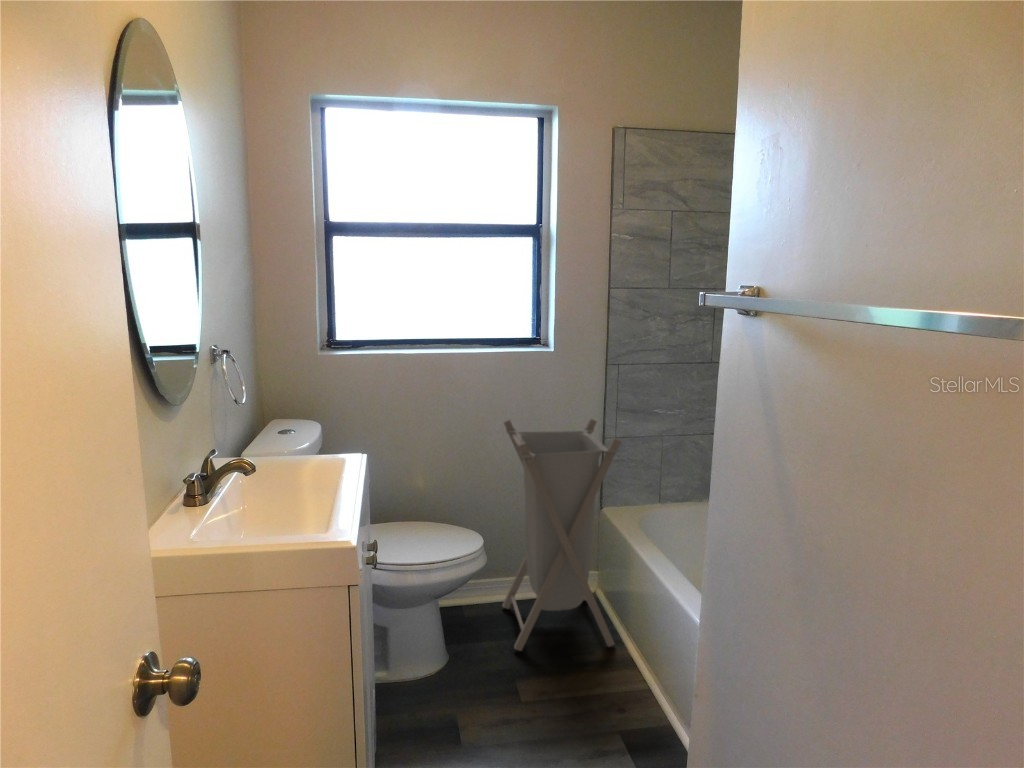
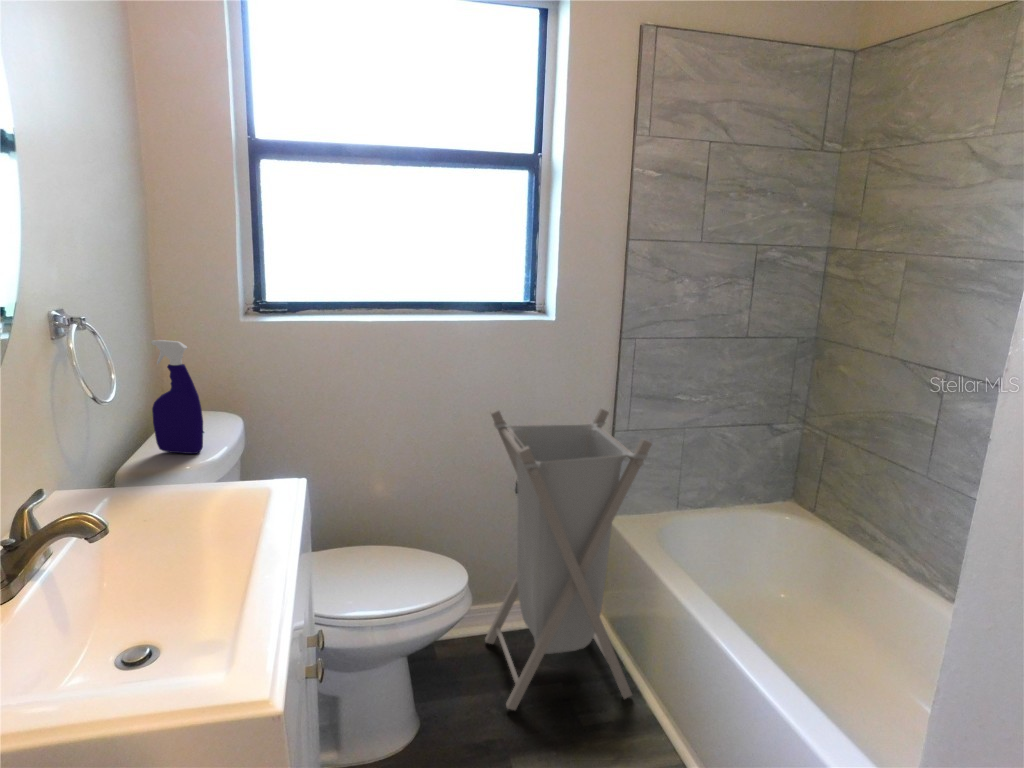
spray bottle: none [265,365,297,442] -> present [151,340,203,454]

